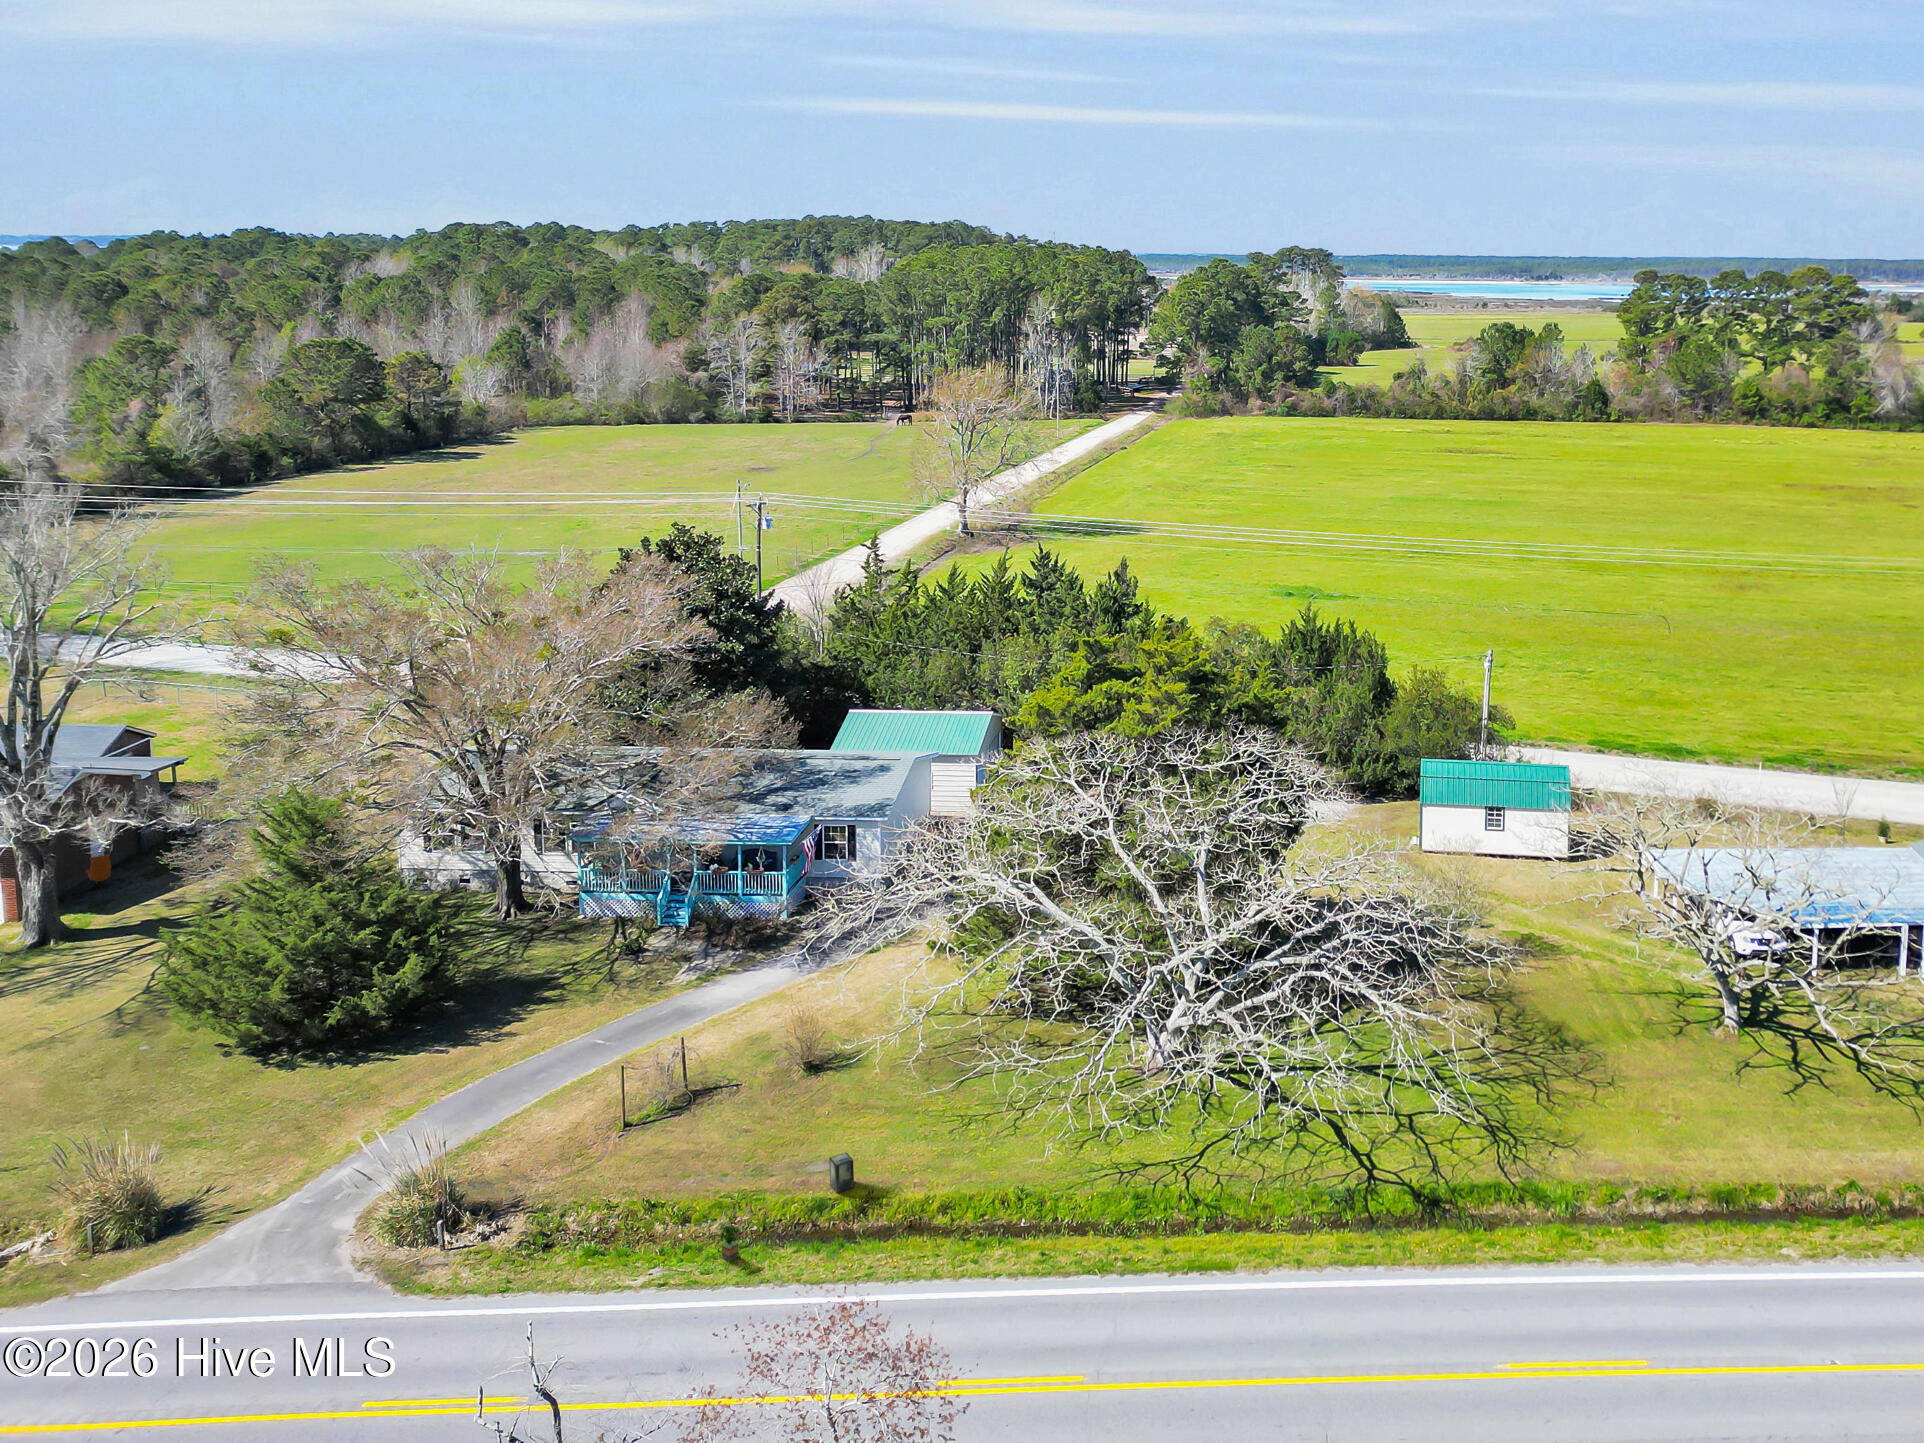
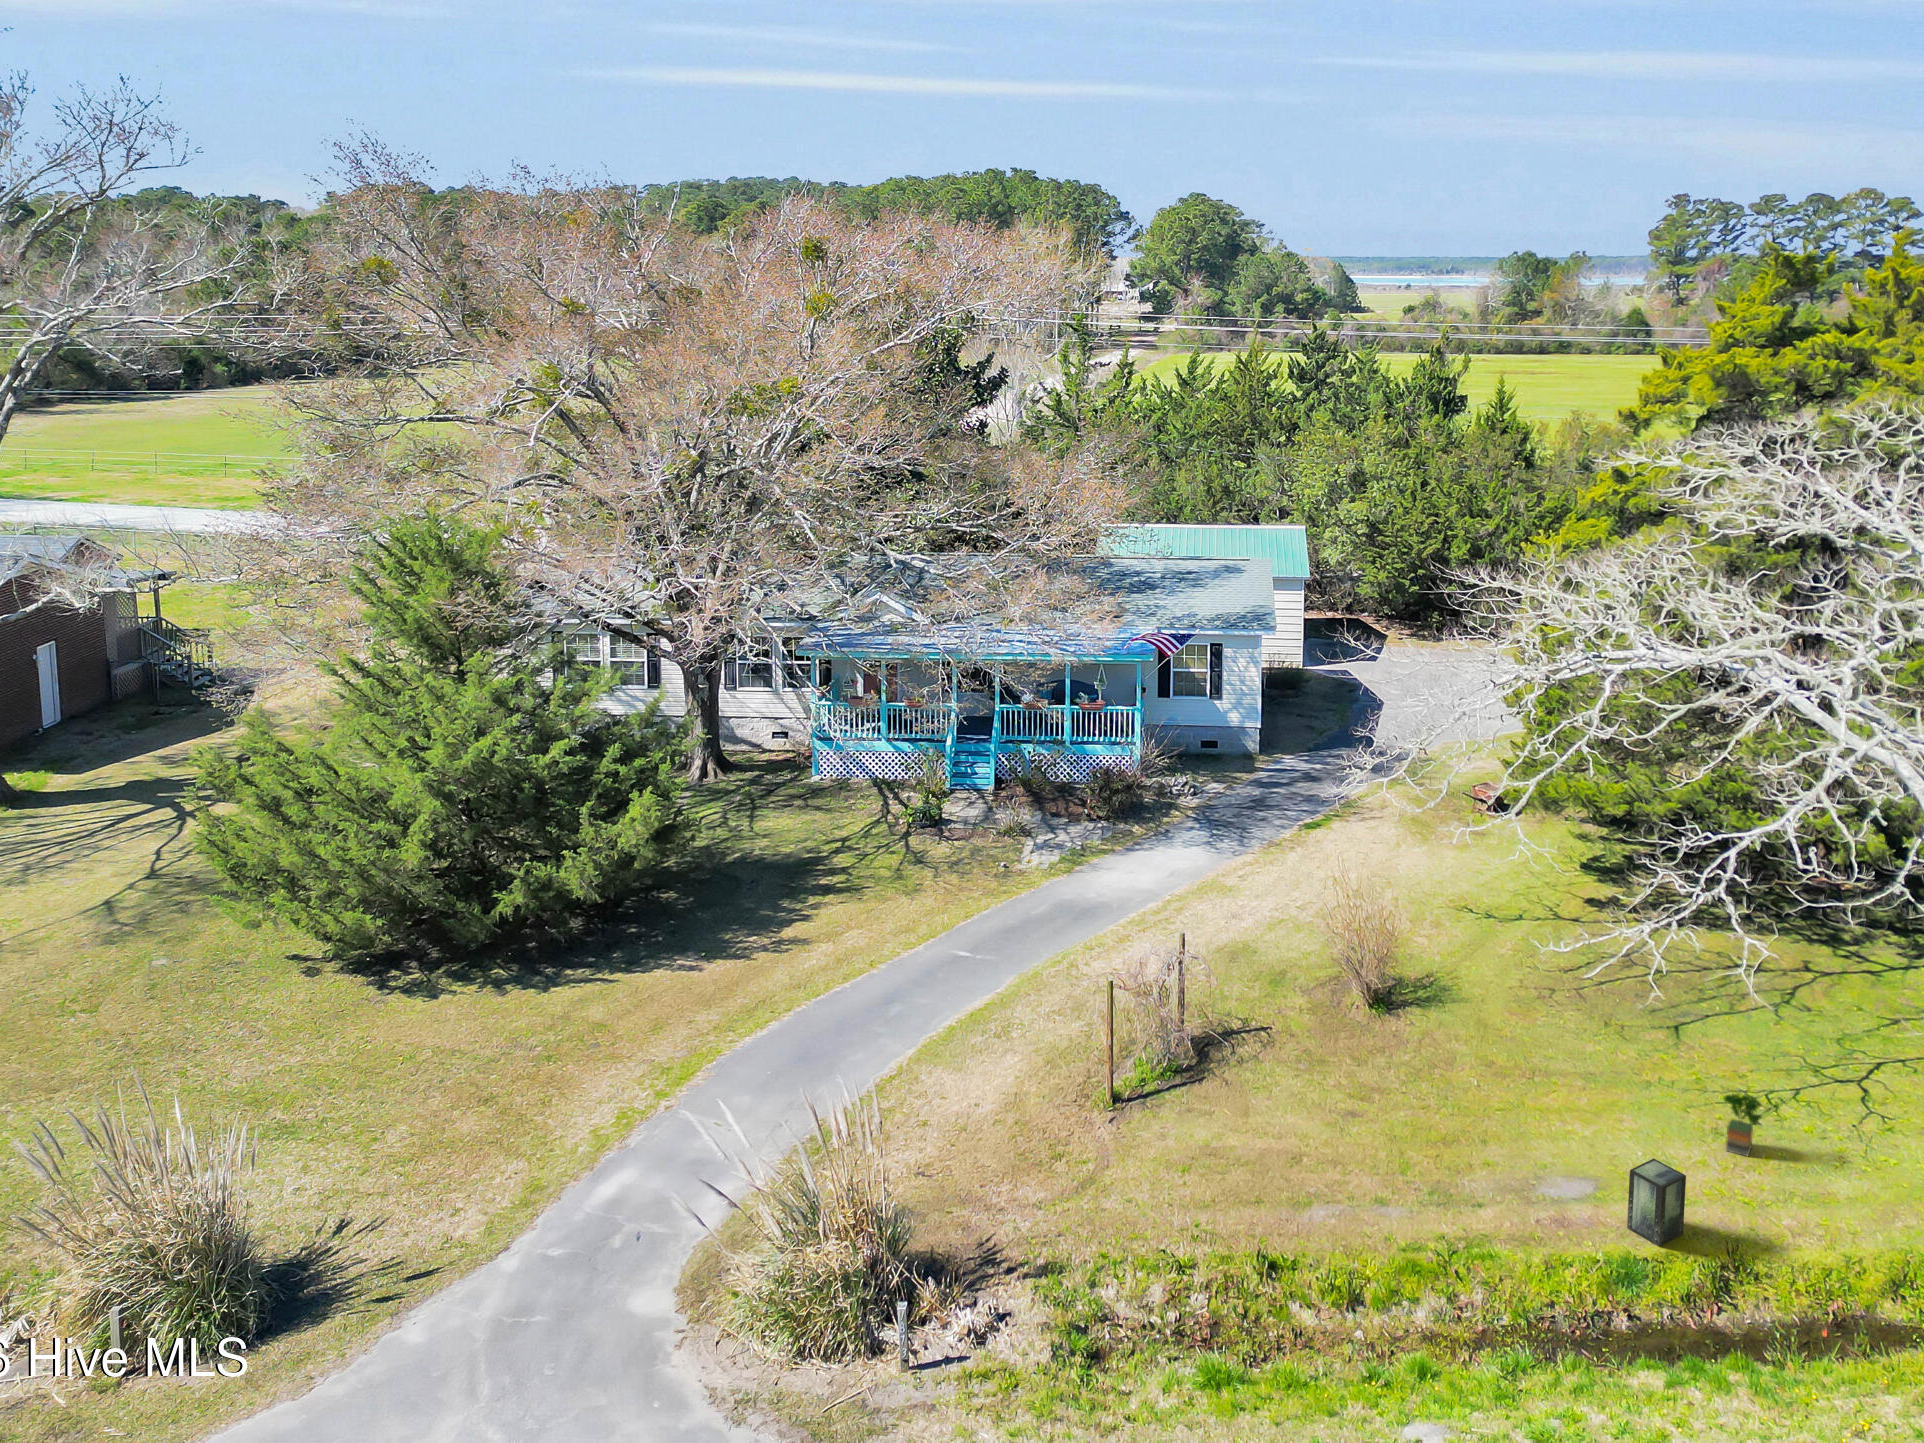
lounge chair: present [86,854,113,889] -> none [34,689,77,744]
potted tree: present [720,1226,741,1261] -> present [1724,1094,1762,1157]

